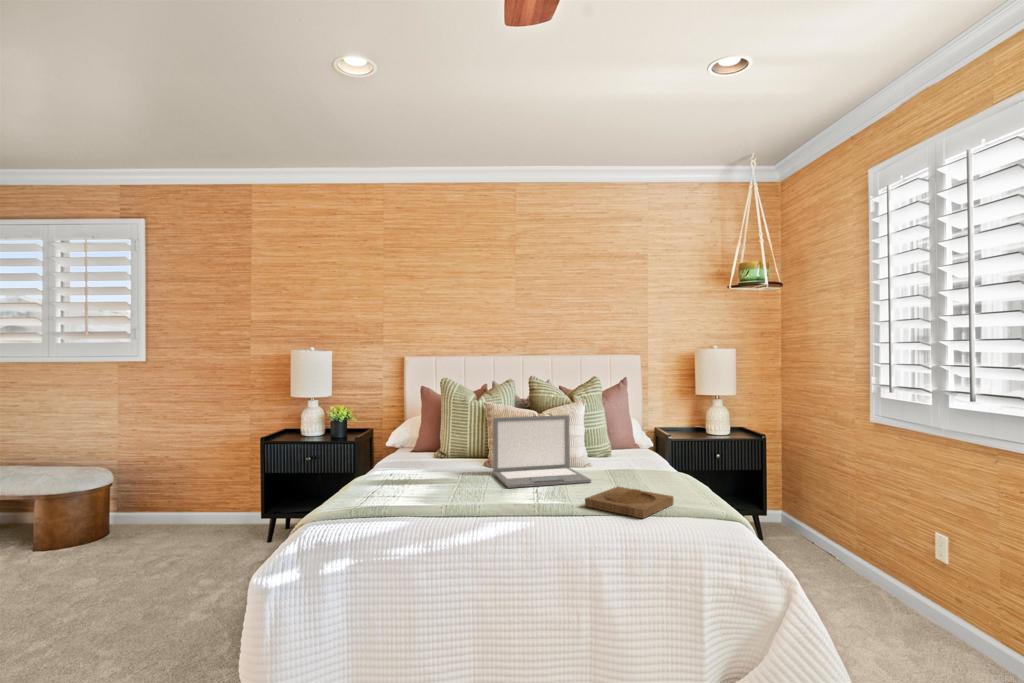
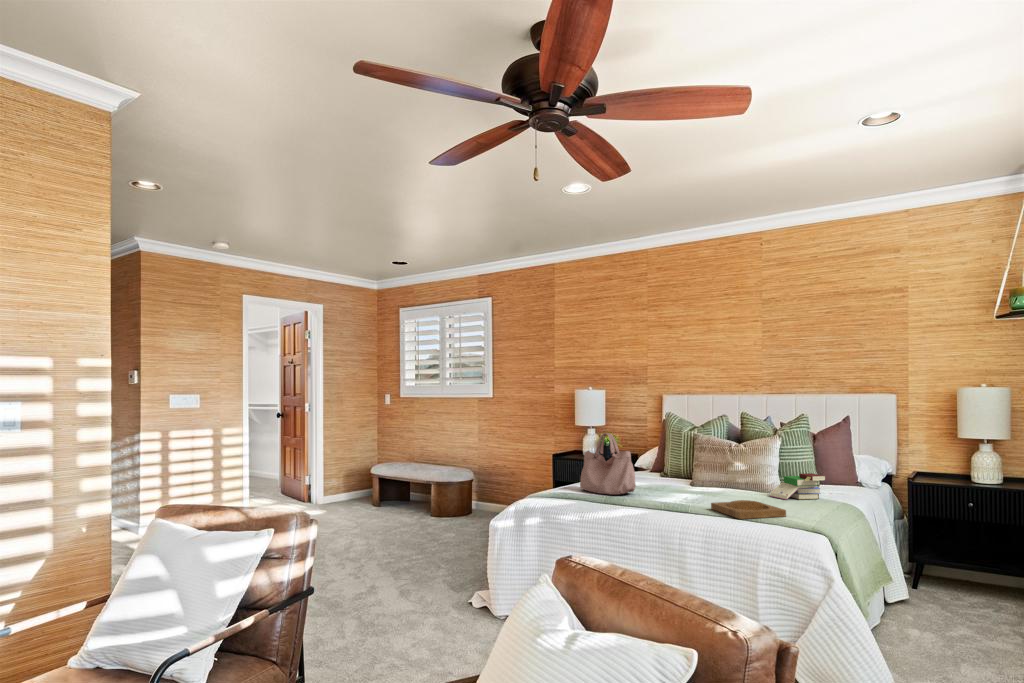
handbag: none [374,412,464,501] -> present [580,433,636,495]
laptop: present [493,415,591,488] -> none [676,443,749,499]
book: none [601,443,657,477] -> present [770,473,825,500]

